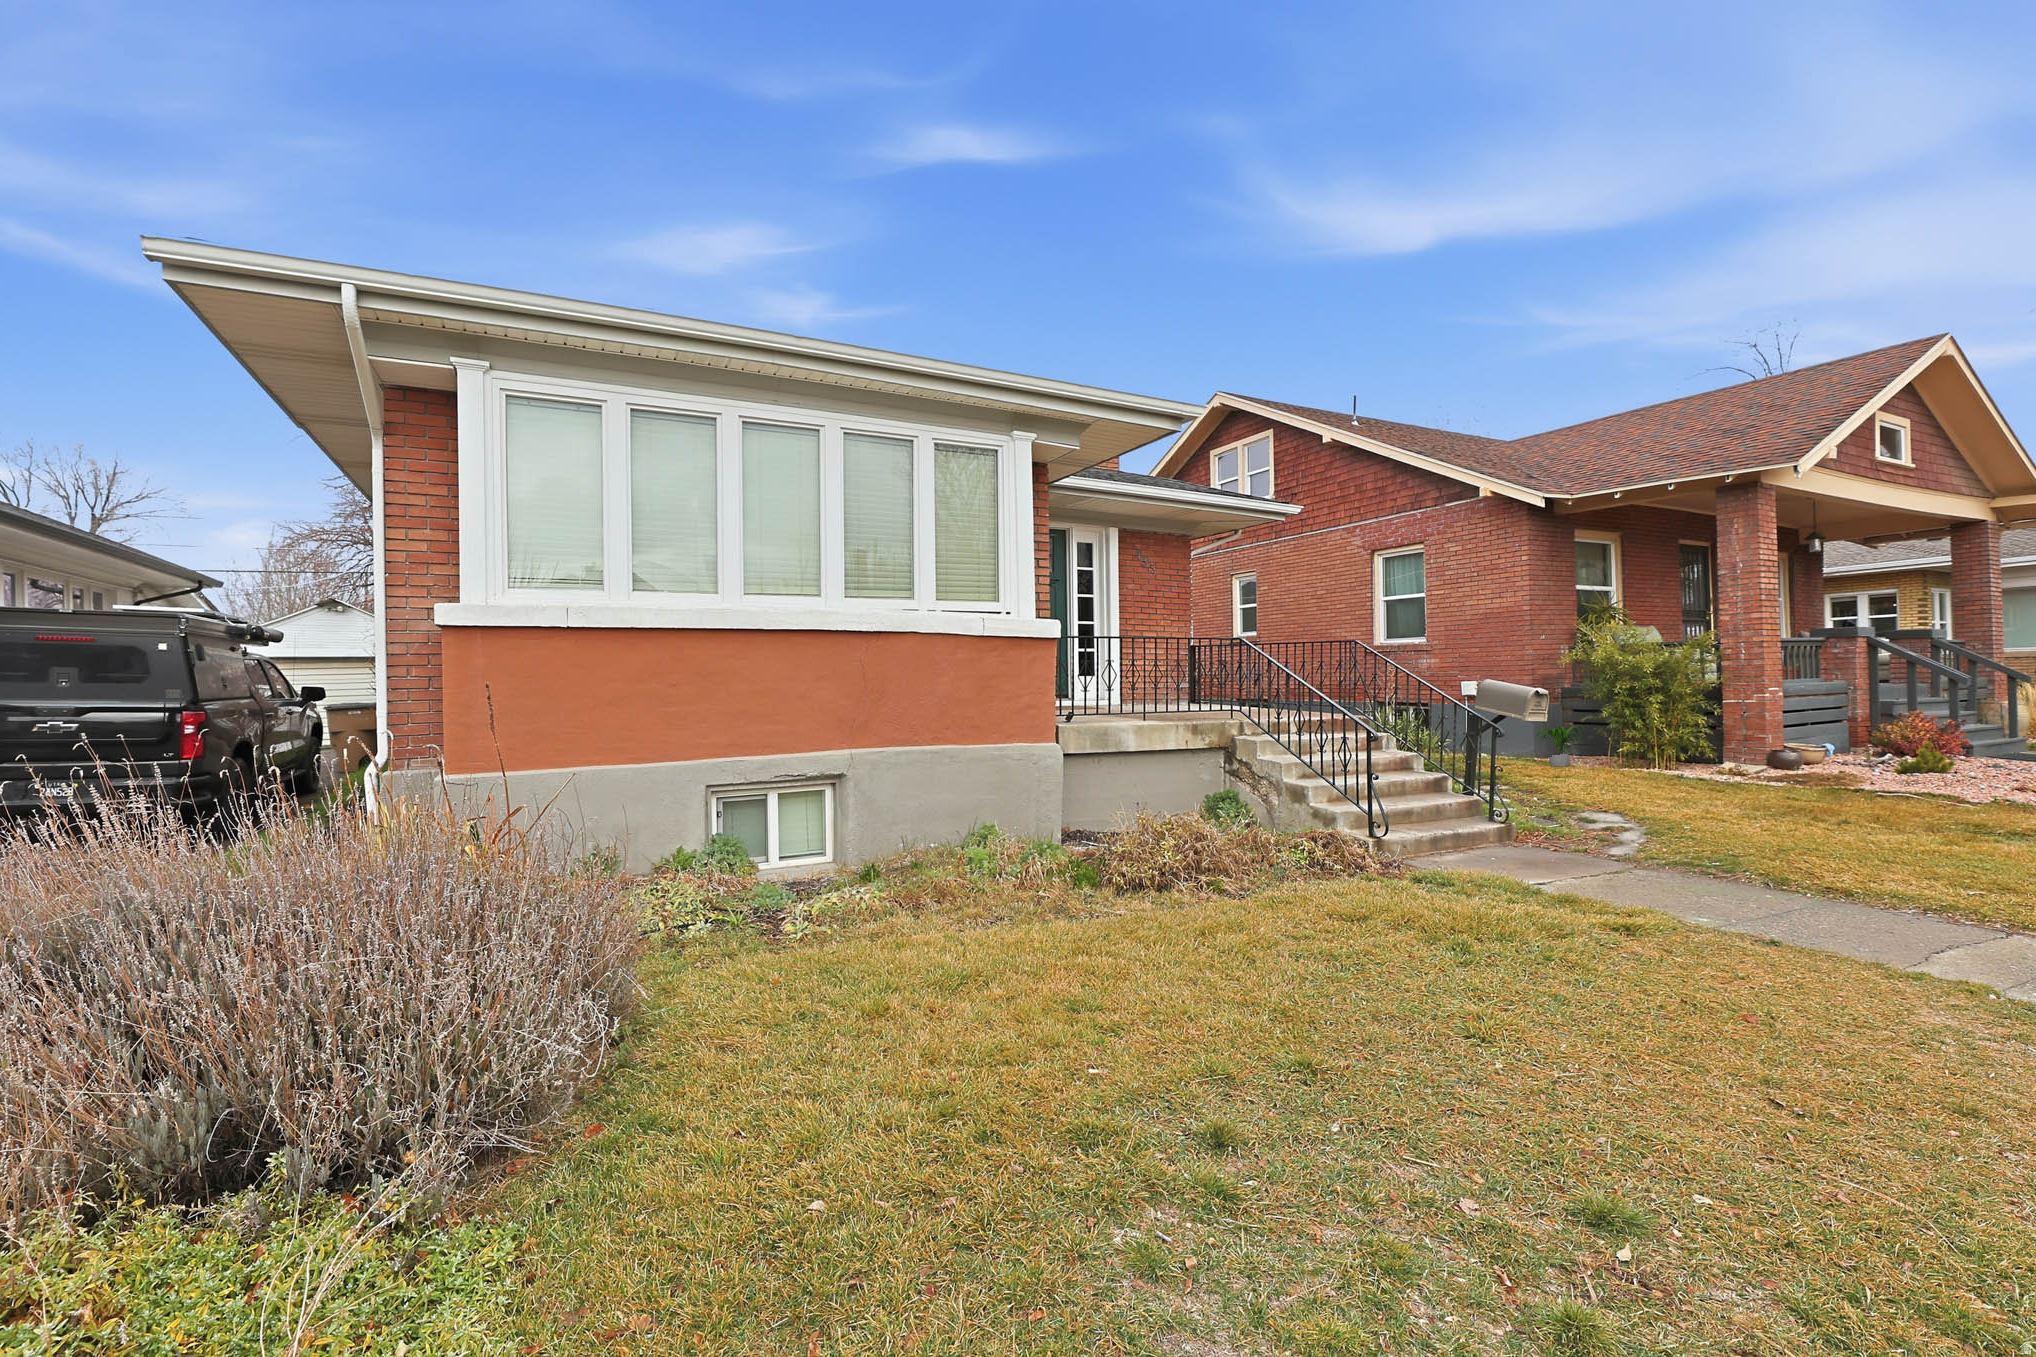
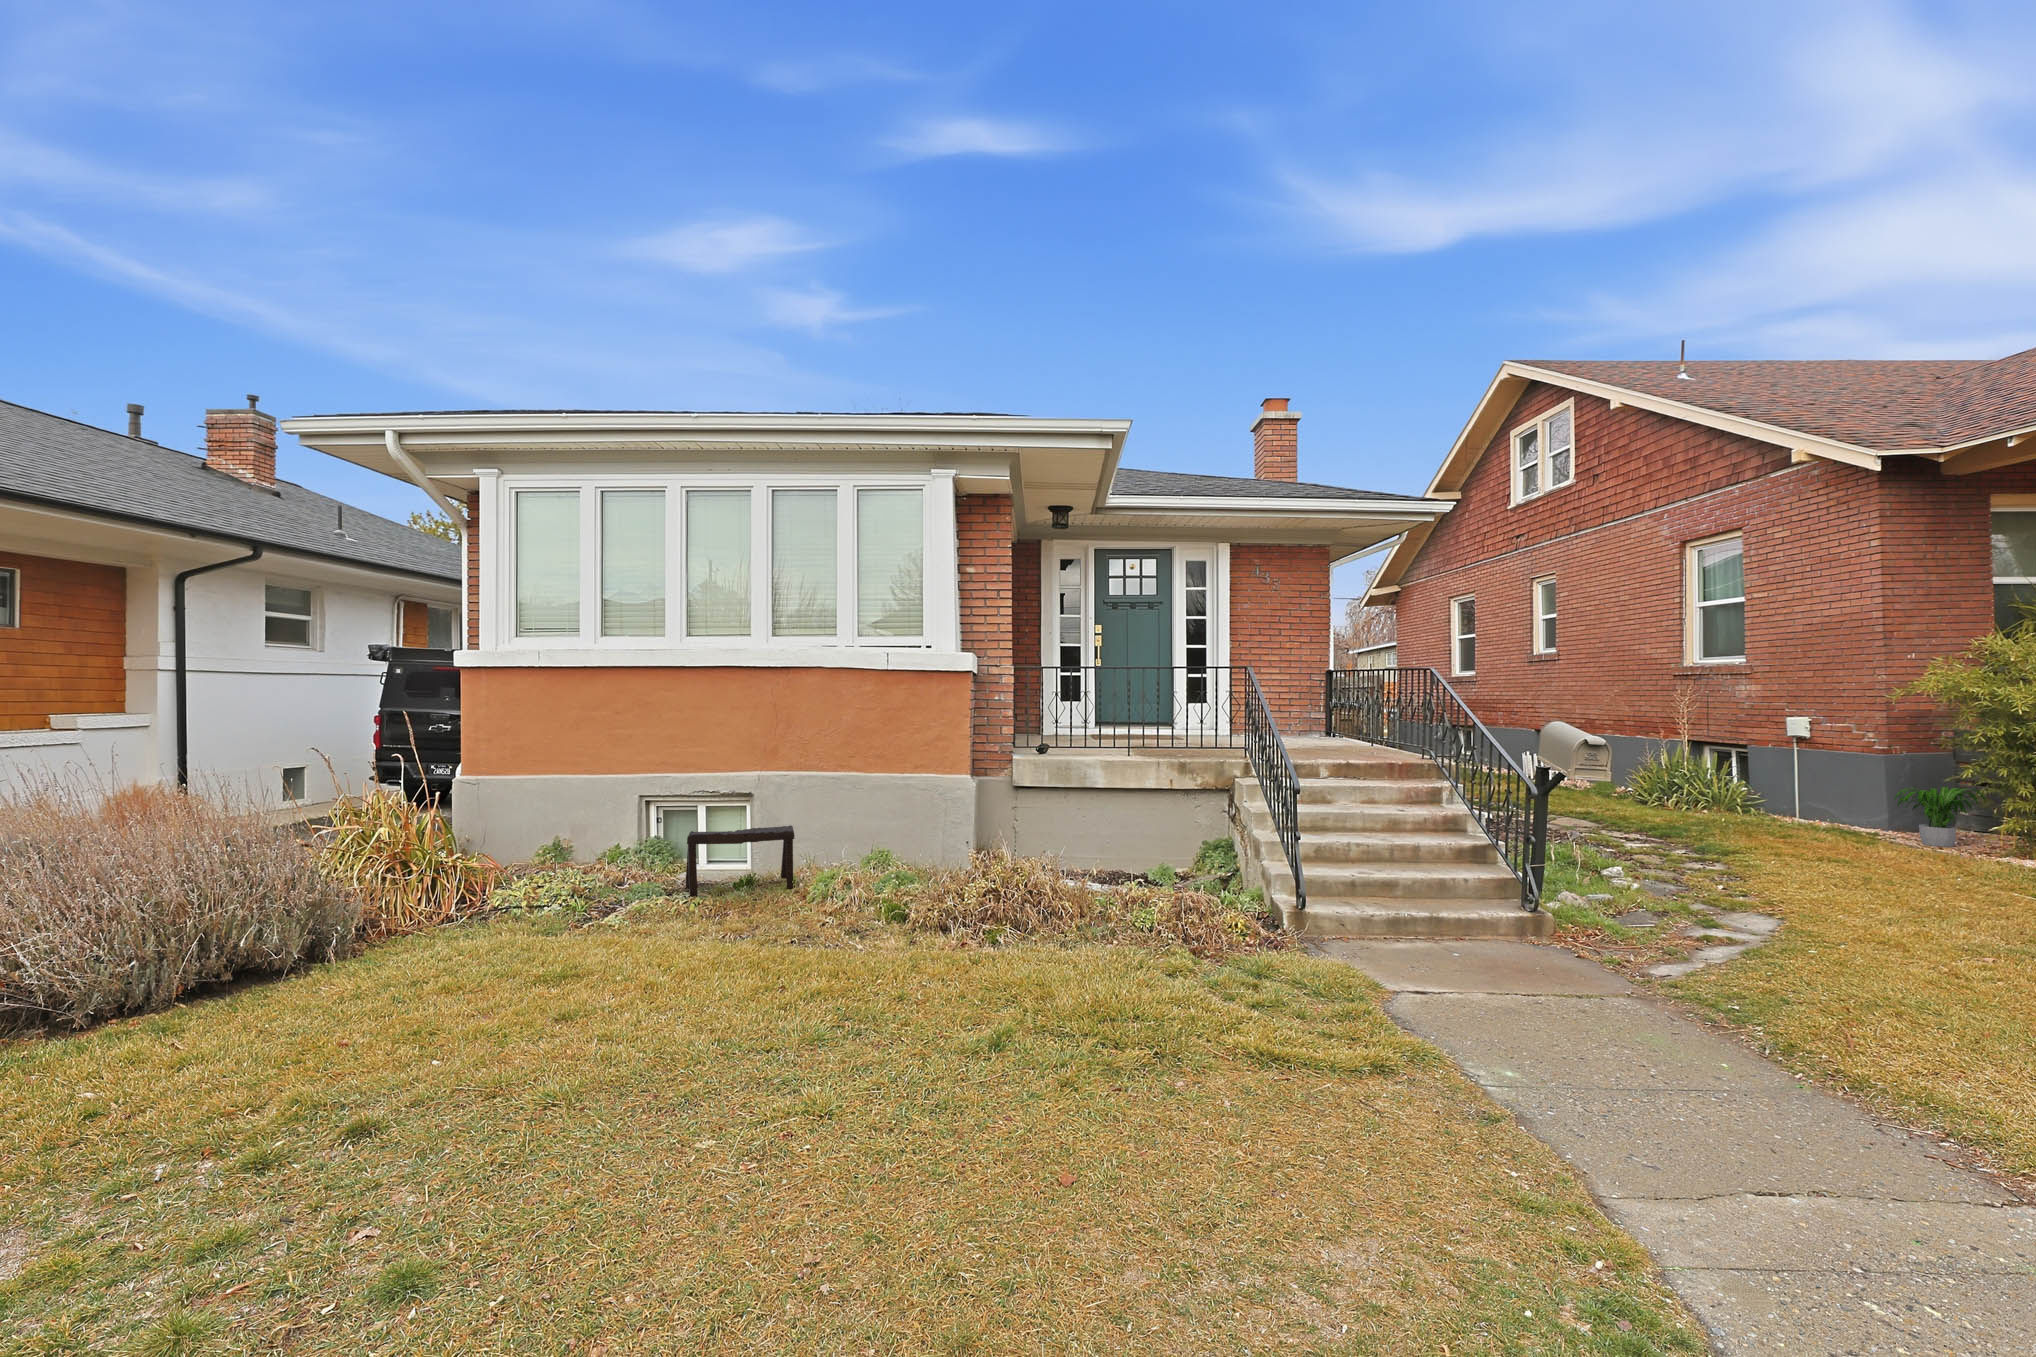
bench: none [799,806,921,889] -> present [686,825,795,896]

